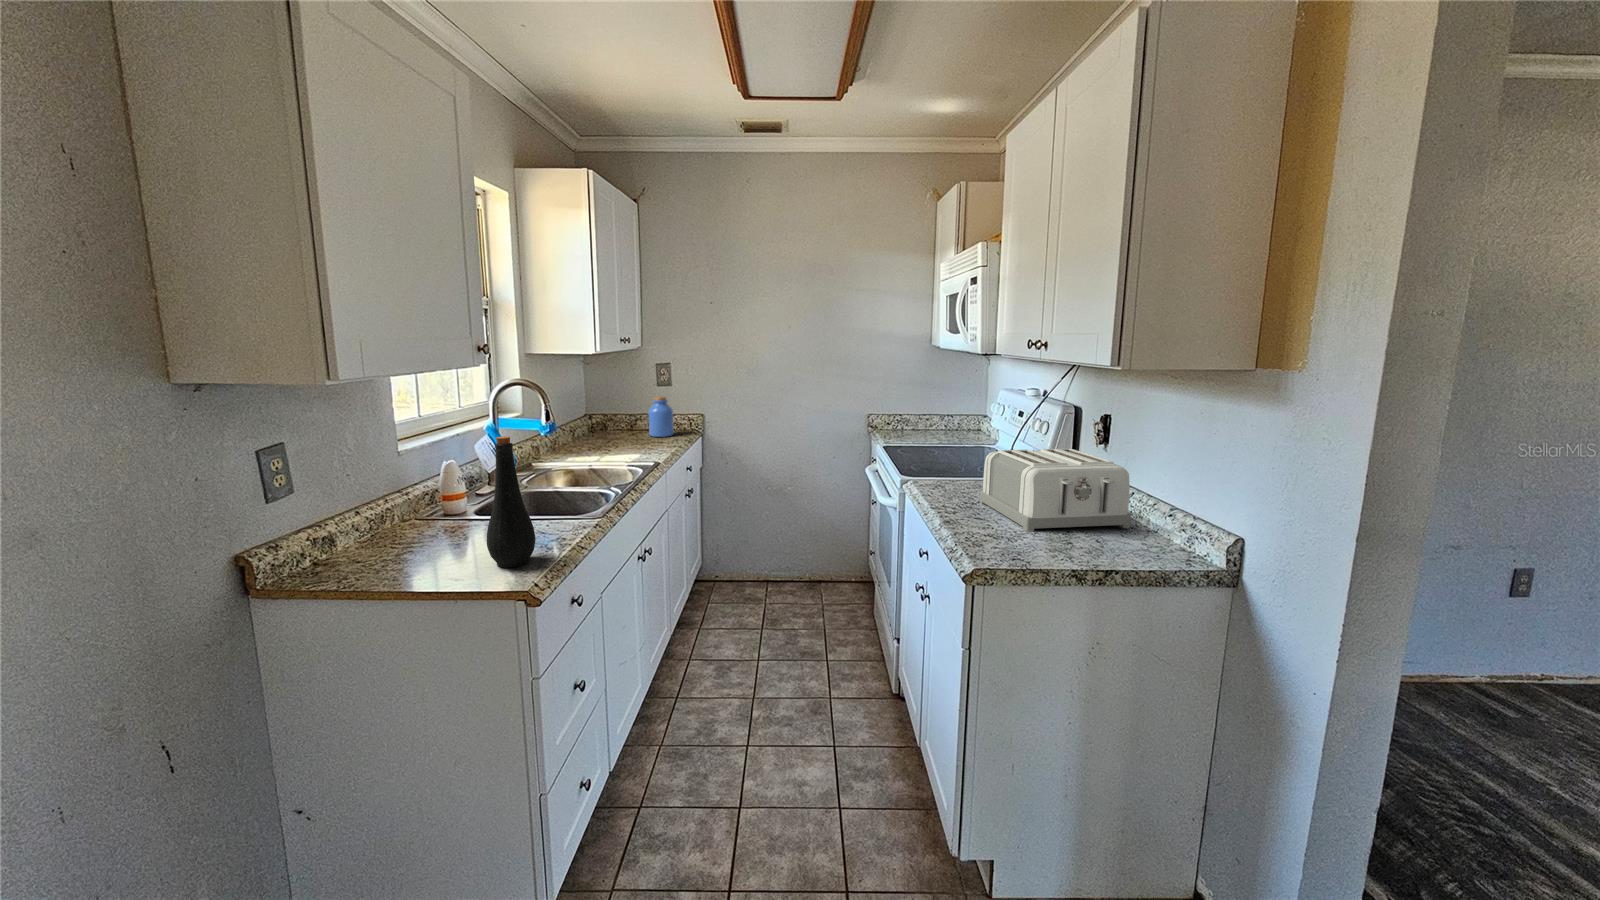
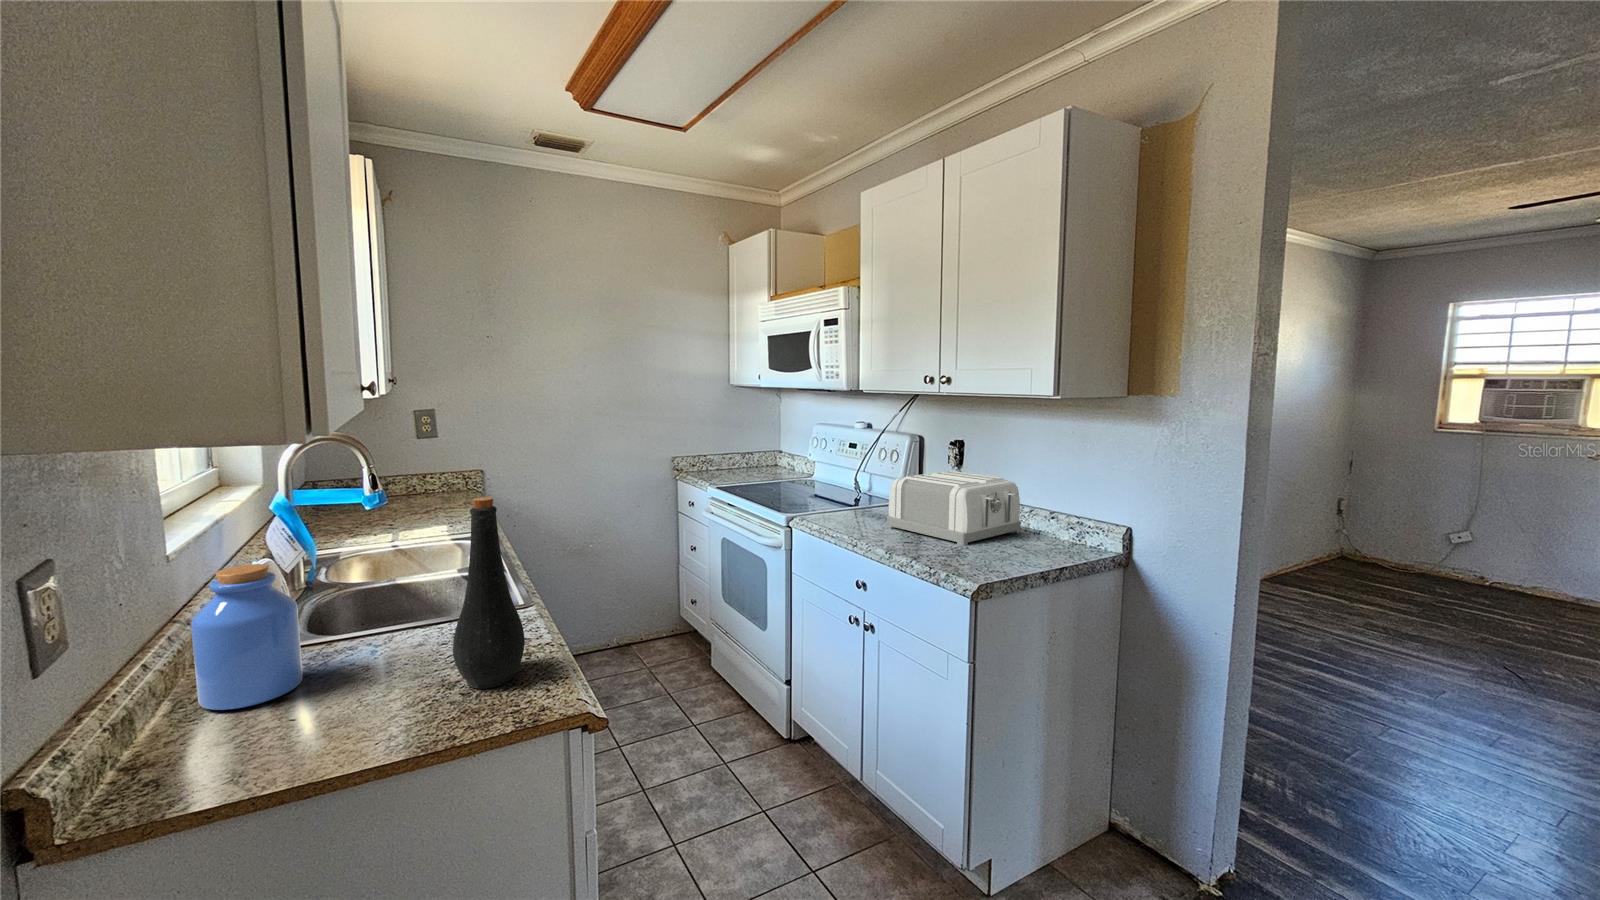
jar: present [648,397,674,437] -> present [191,564,303,710]

